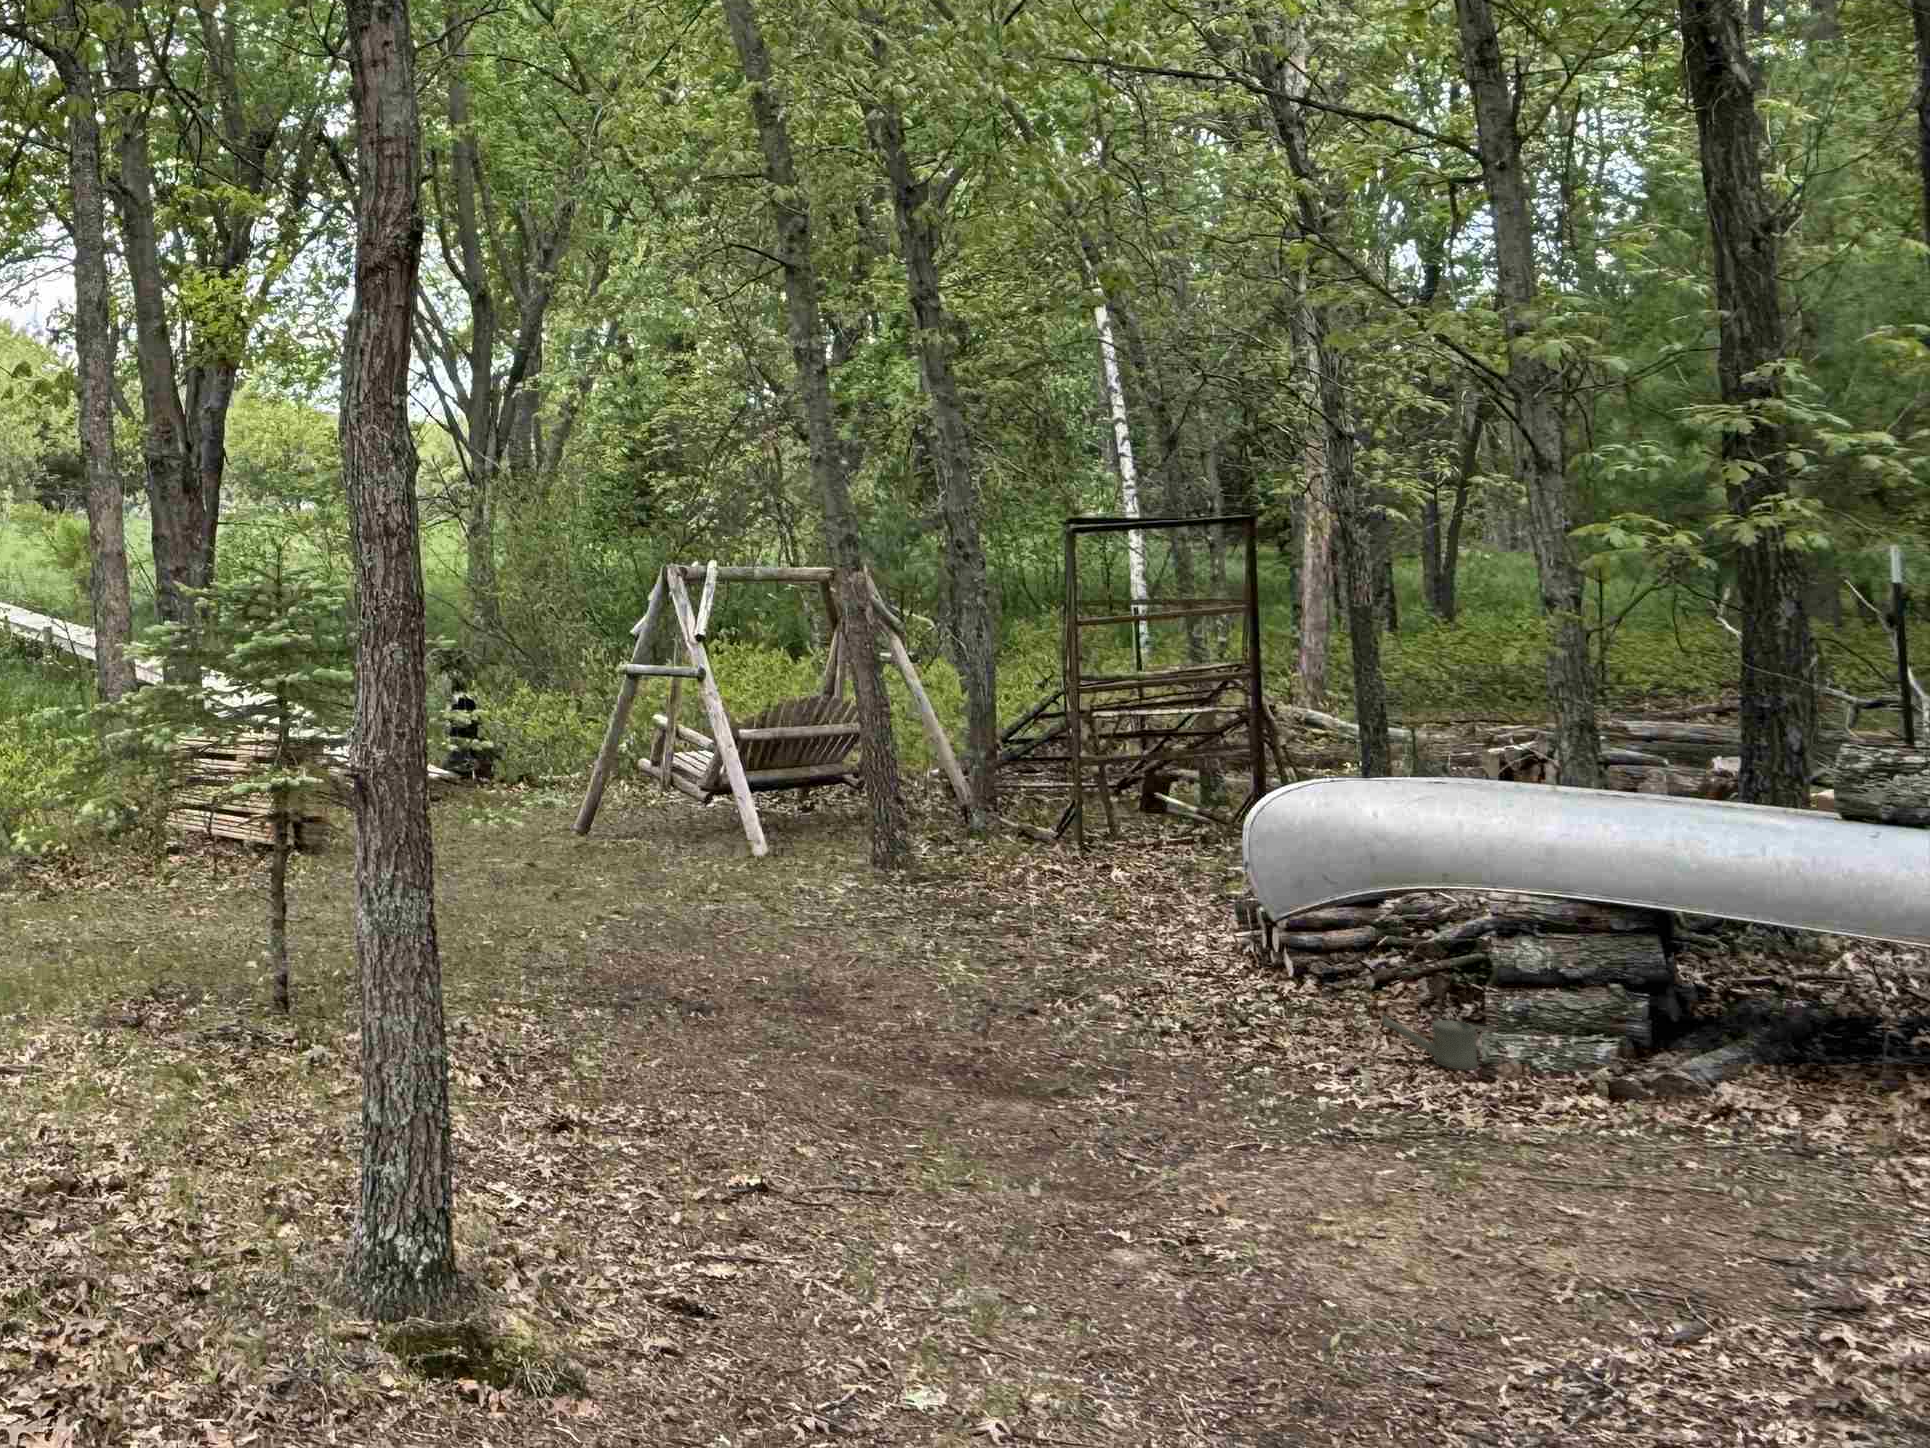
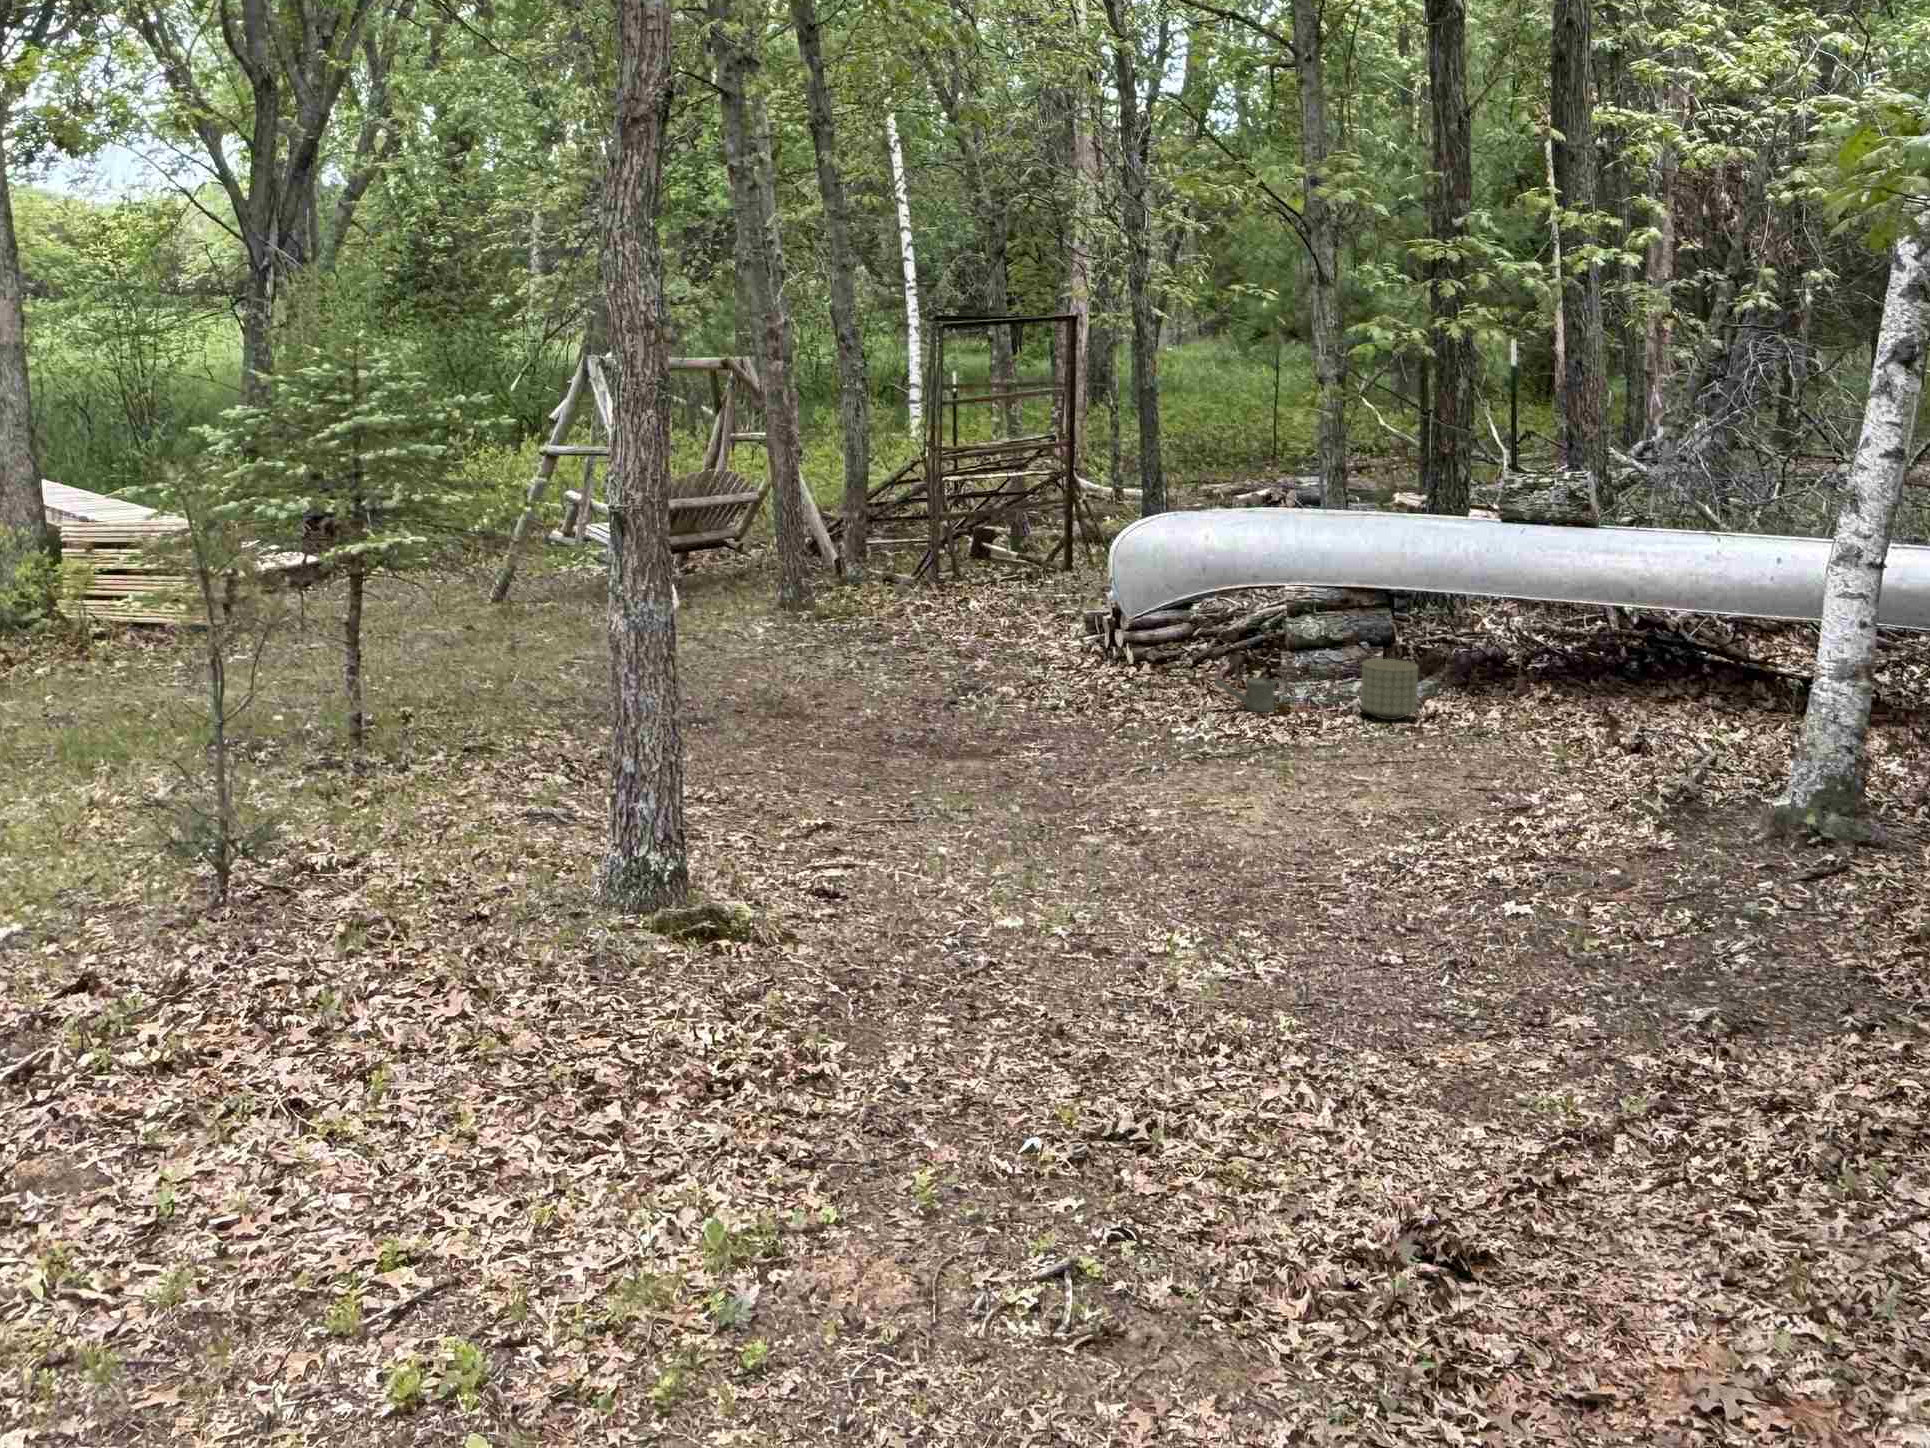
planter: none [1607,1009,1707,1102] -> present [1361,659,1418,720]

